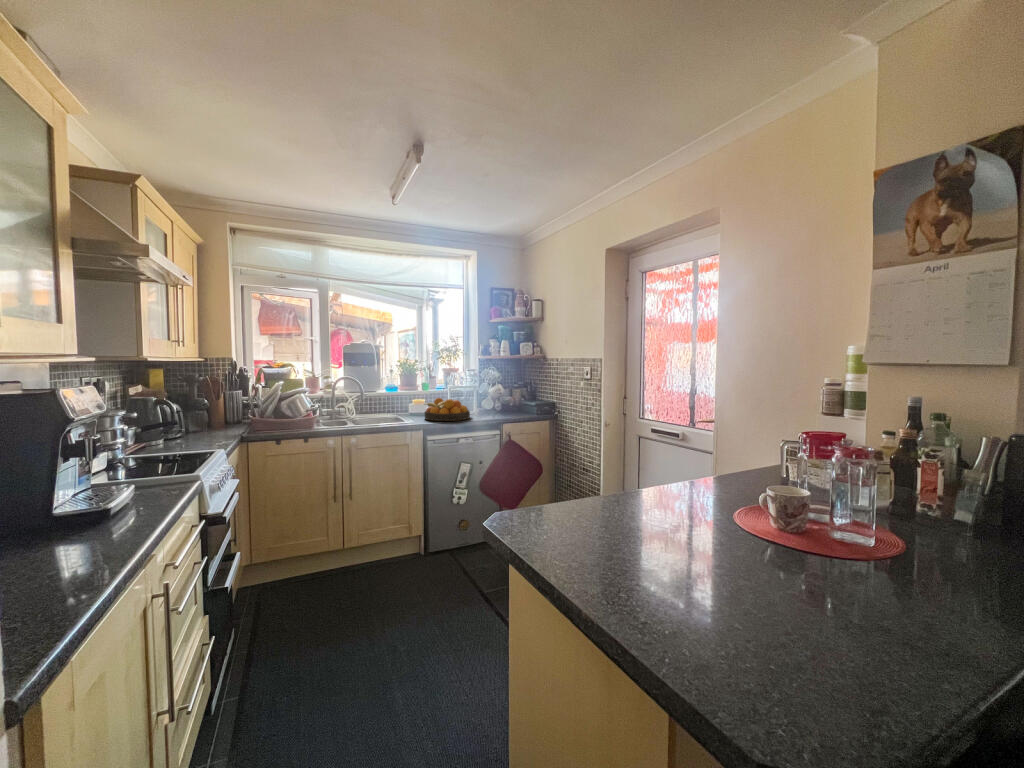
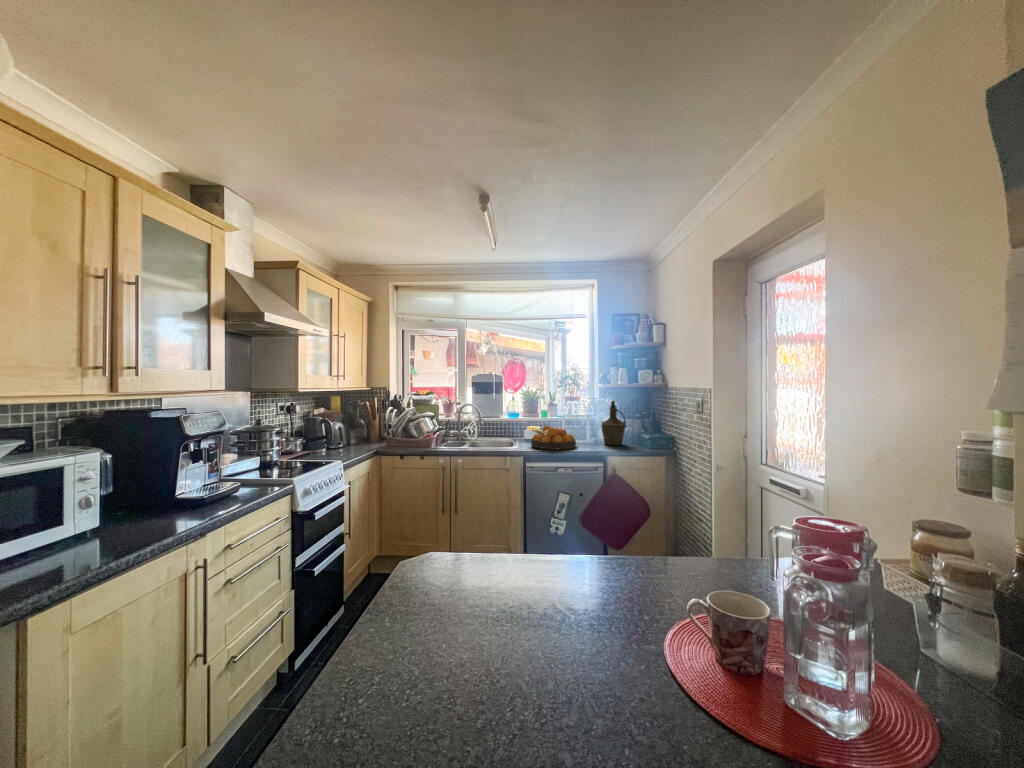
bottle: none [489,372,513,414] -> present [602,401,626,445]

